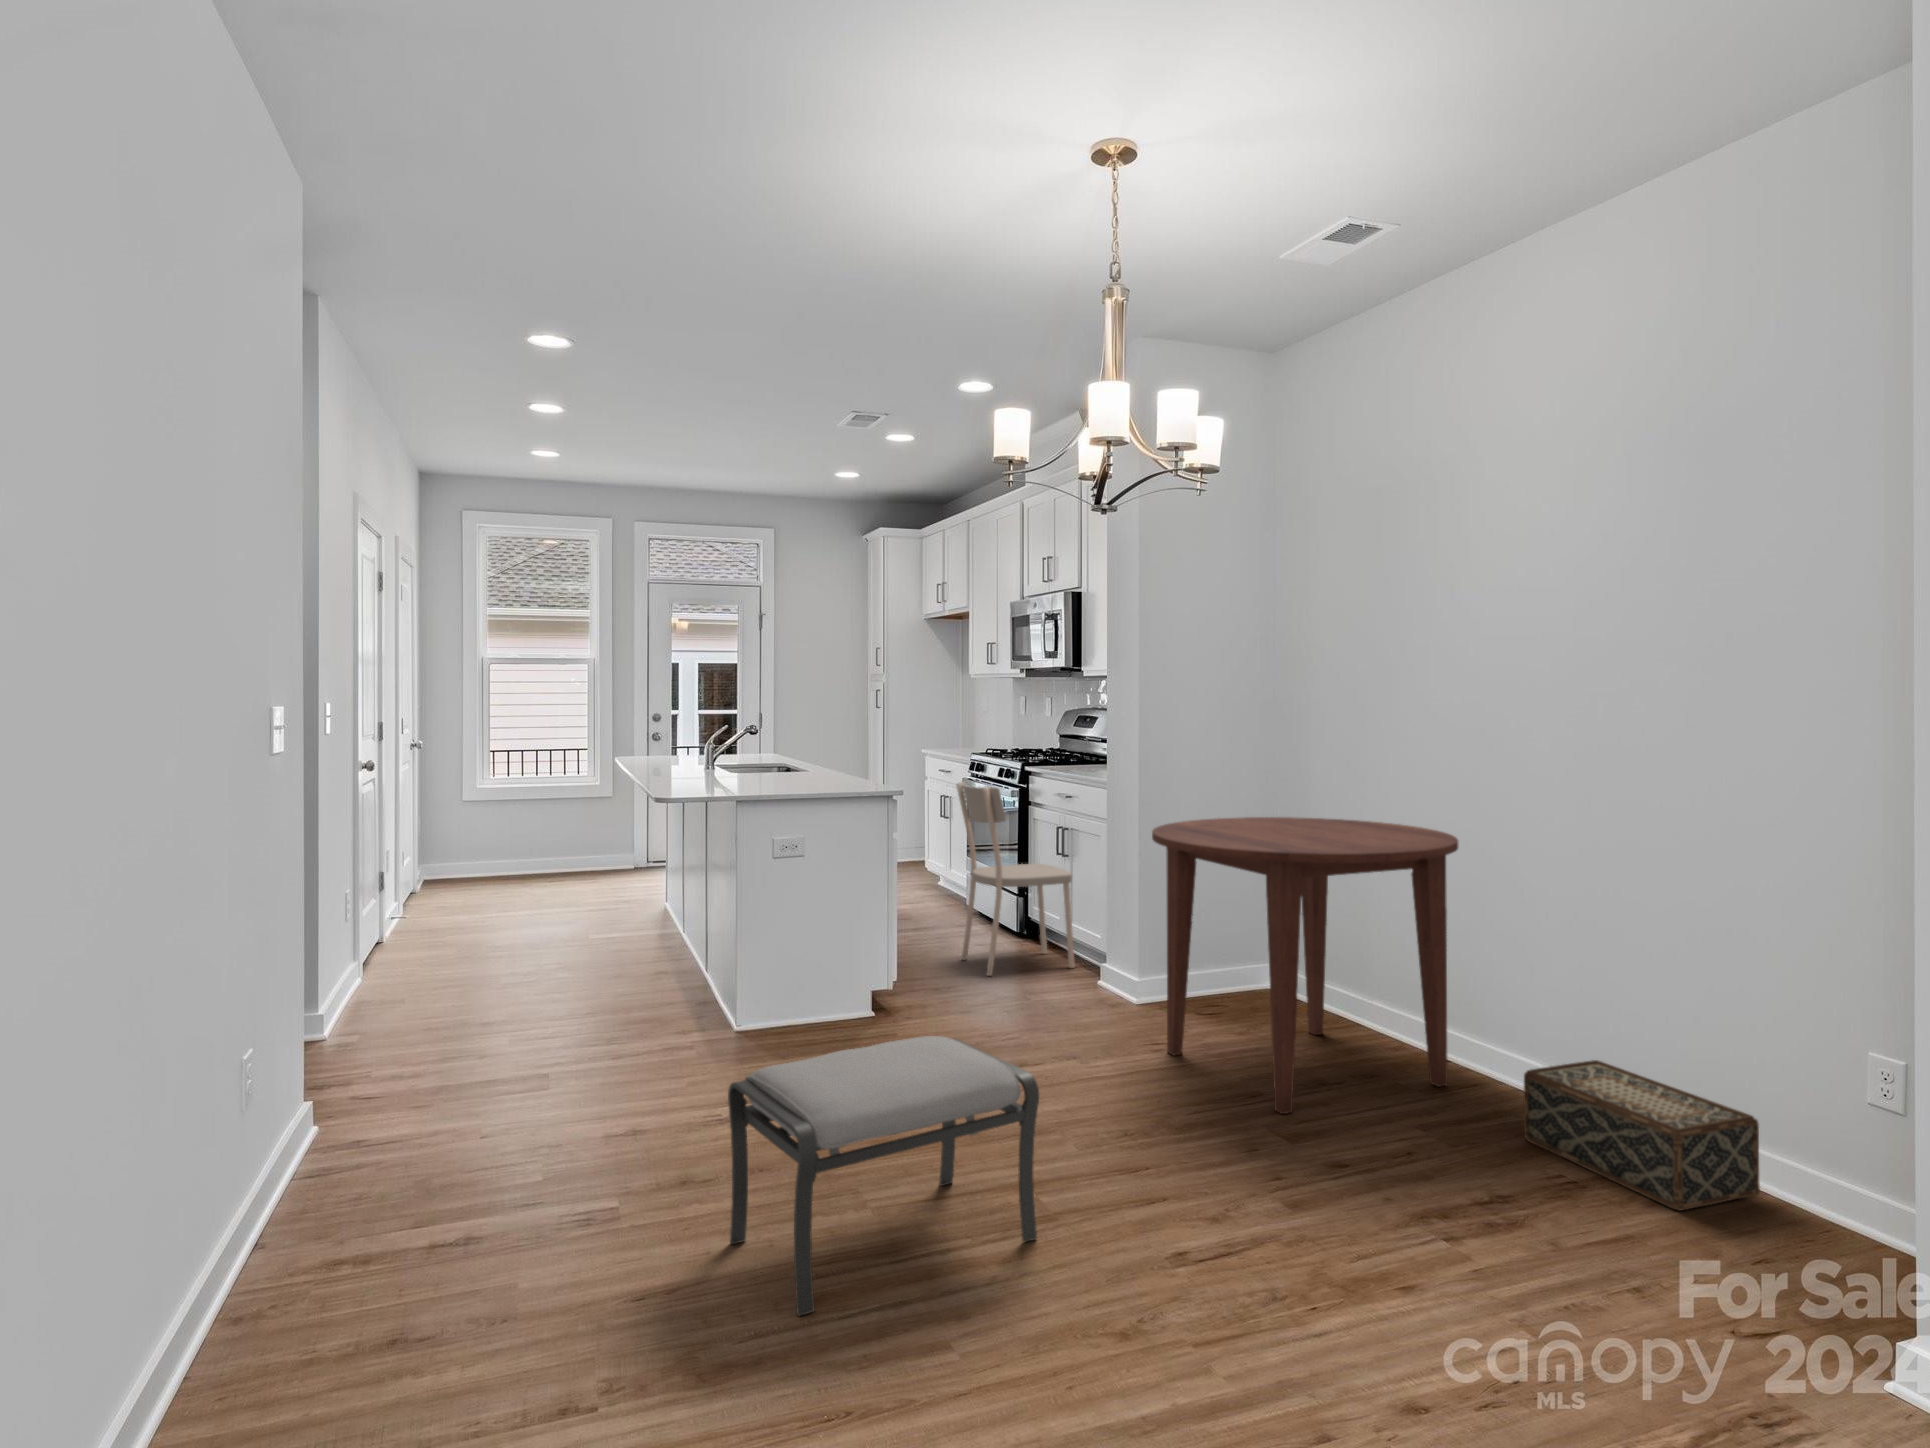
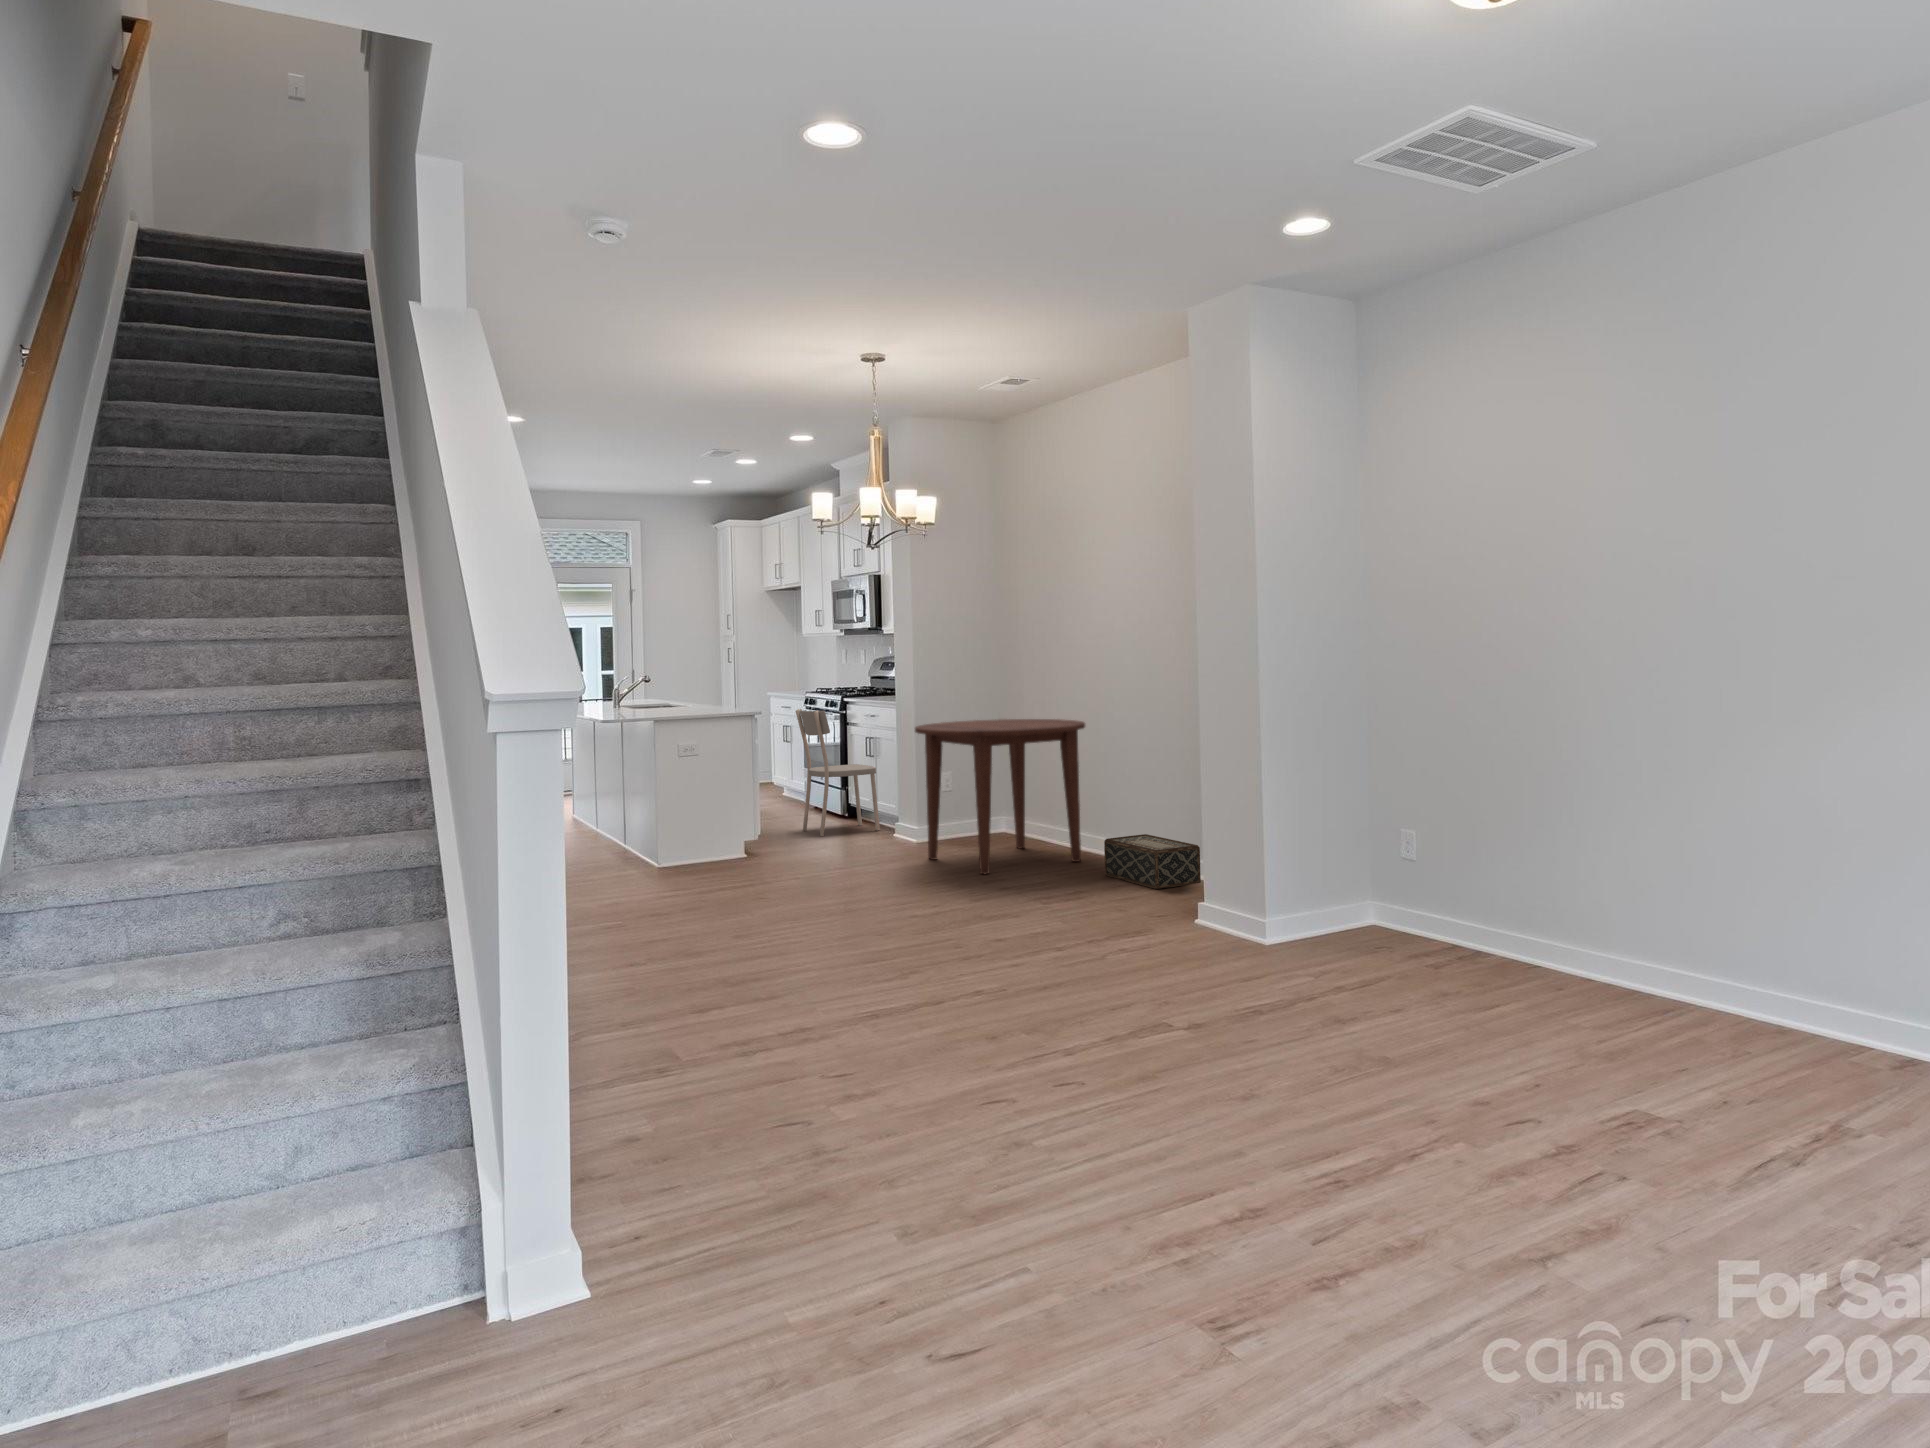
ottoman: present [728,1036,1039,1316] -> none [687,824,844,935]

